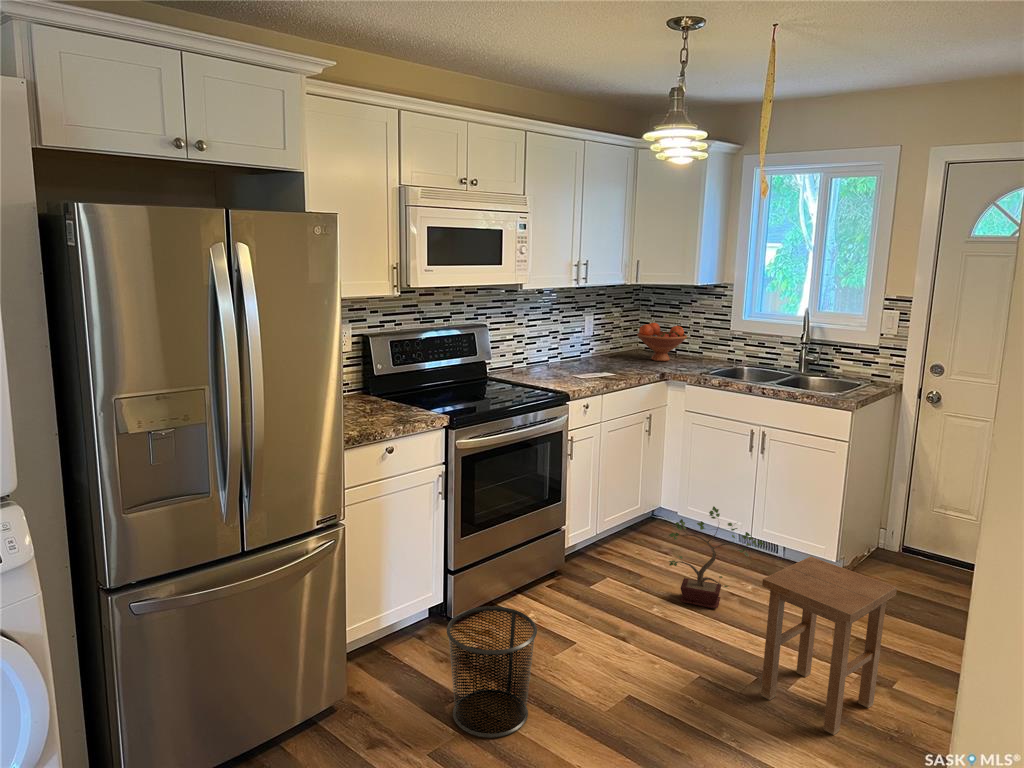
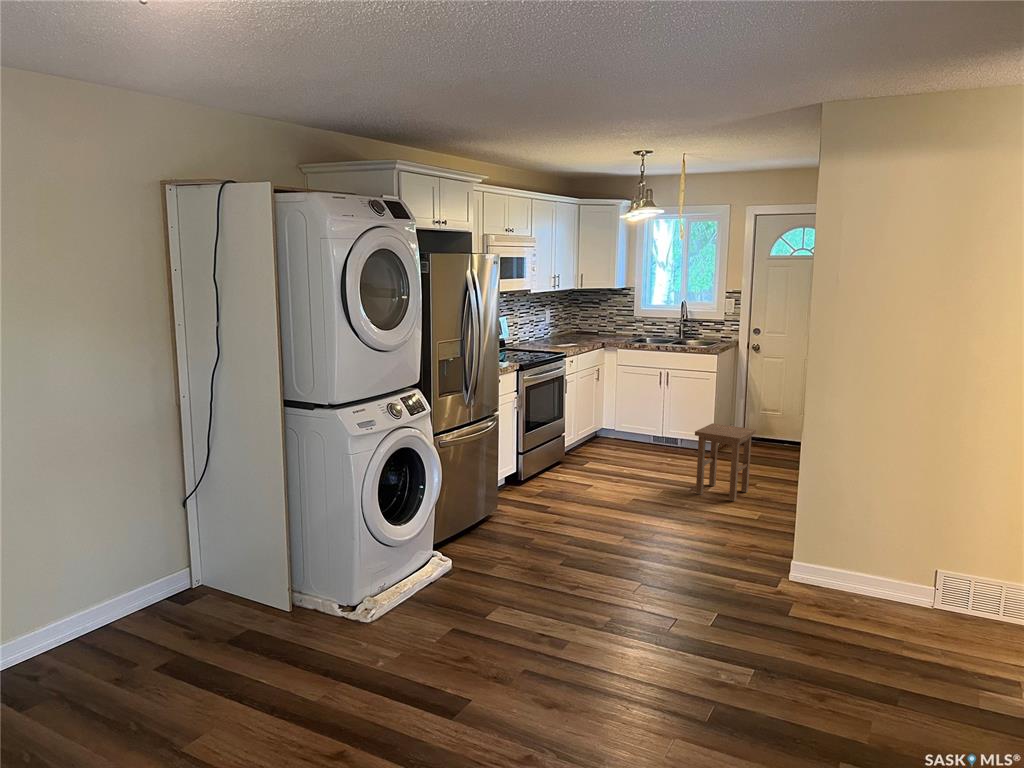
fruit bowl: present [637,323,687,361] -> none [578,313,609,337]
potted plant: present [669,506,764,609] -> none [629,410,683,468]
waste bin: present [446,606,537,738] -> none [549,457,596,518]

